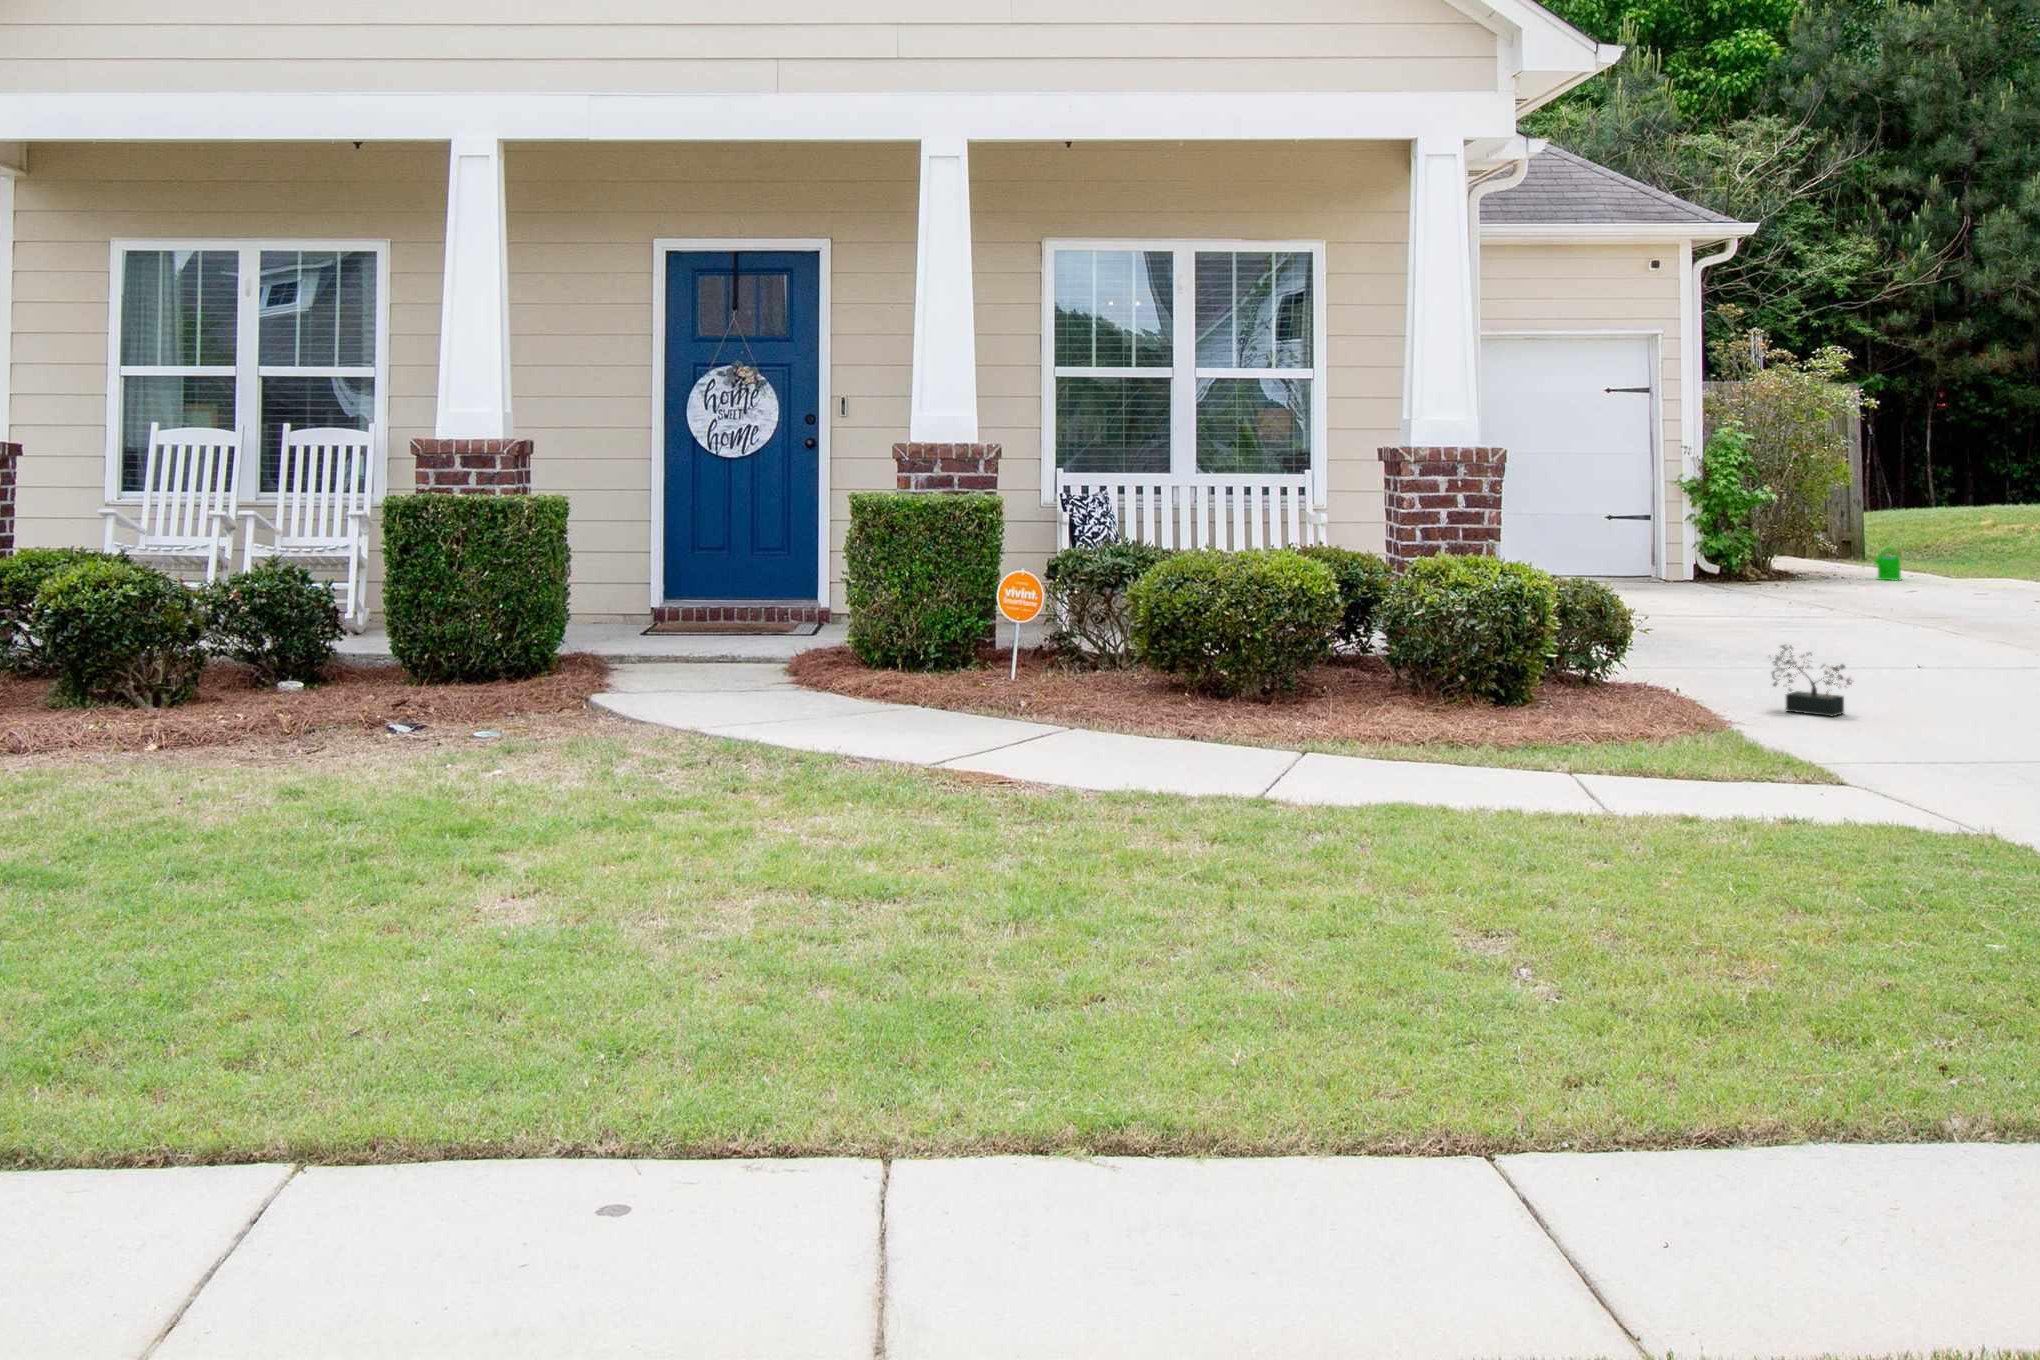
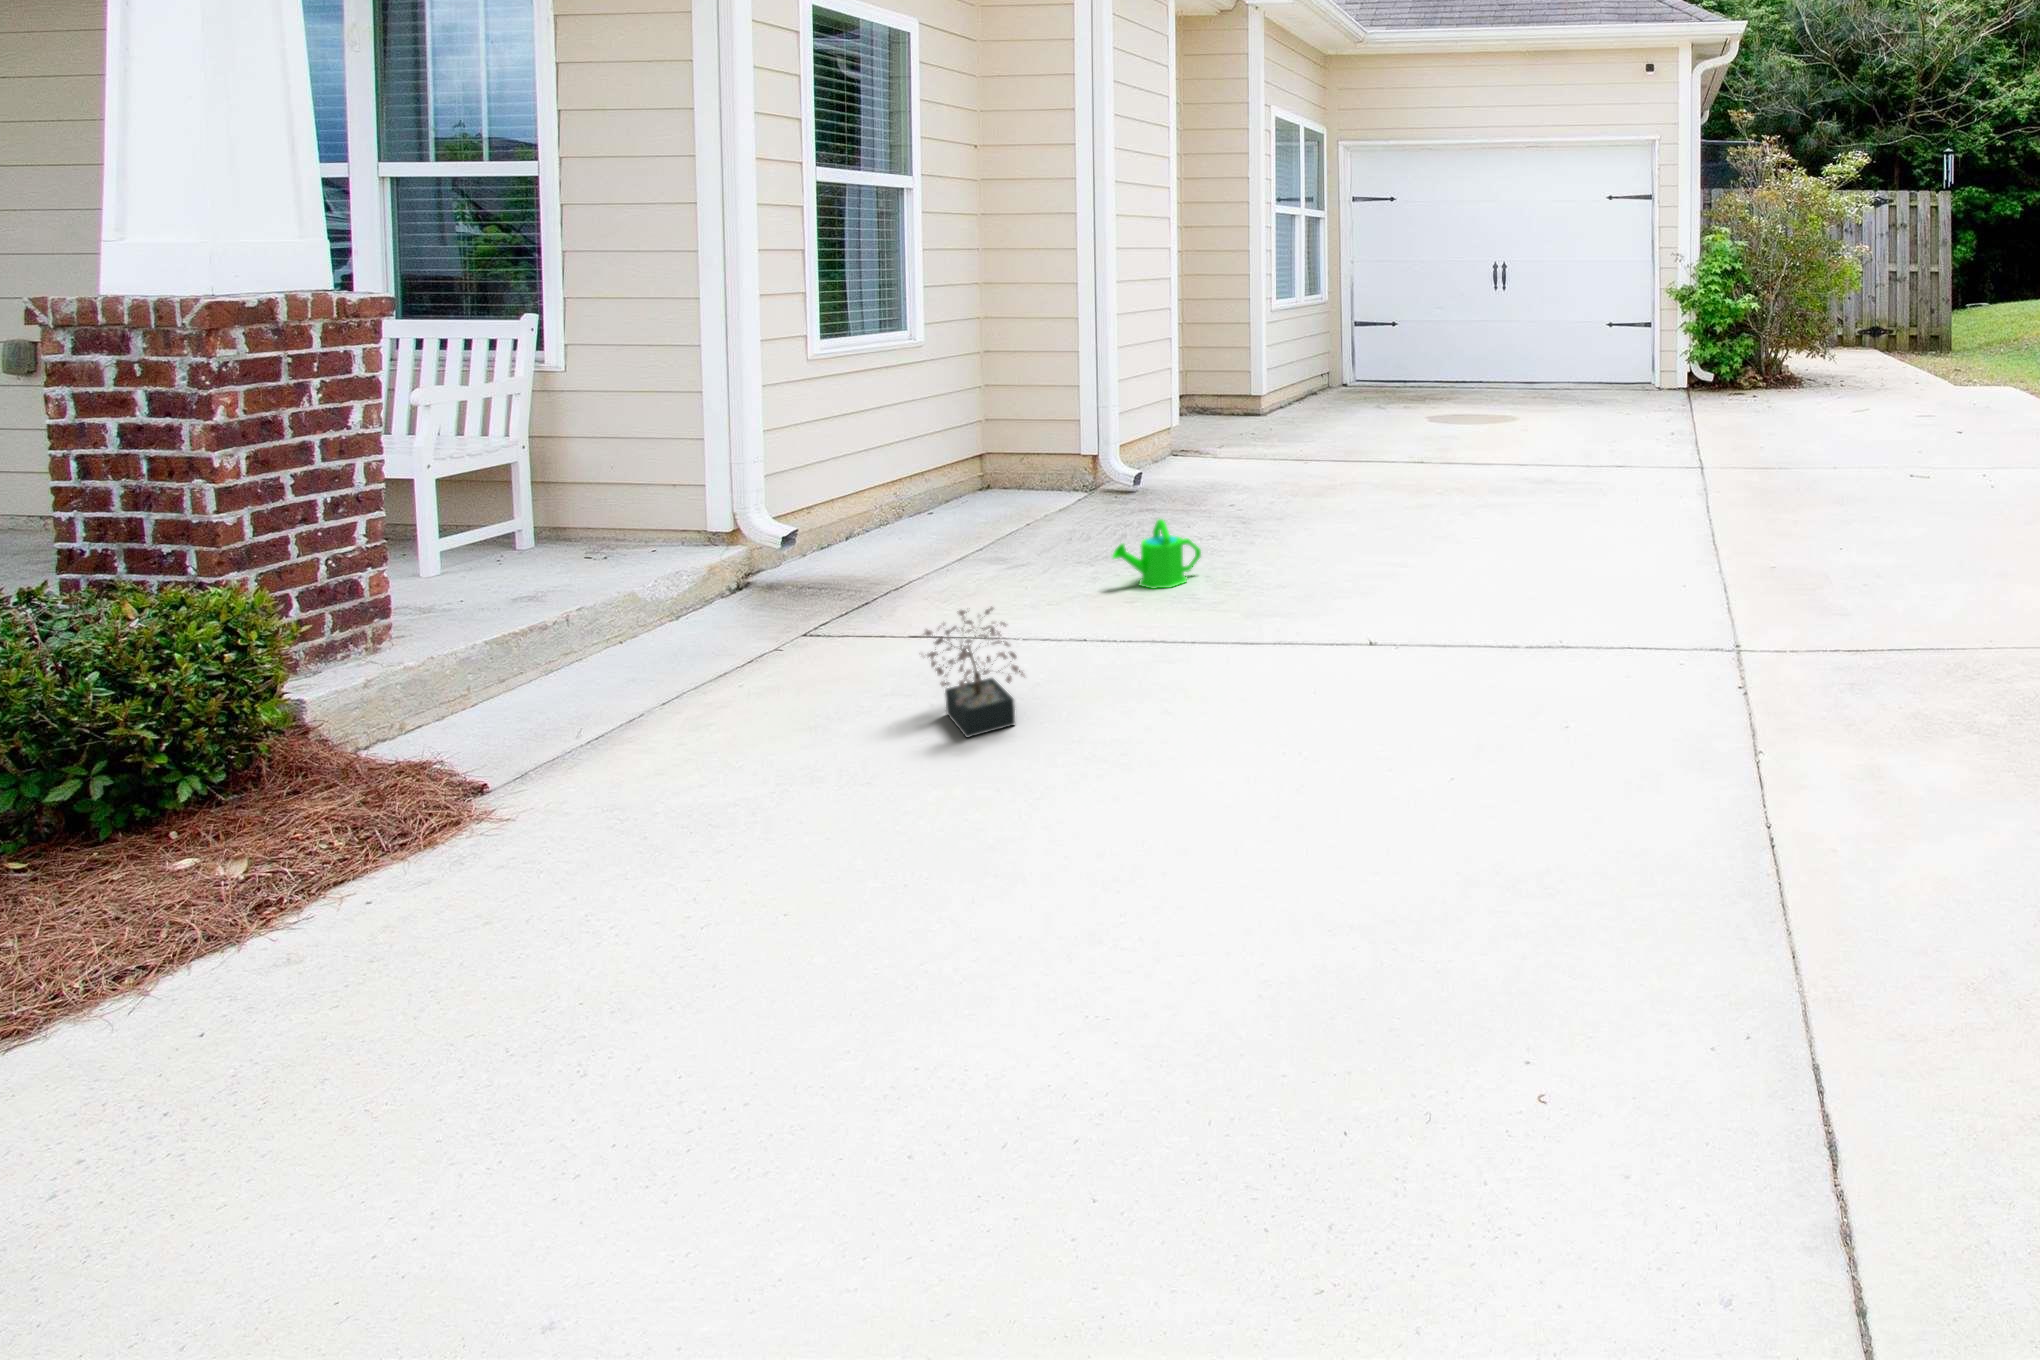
watering can: present [1874,547,1901,580] -> present [1113,519,1201,589]

